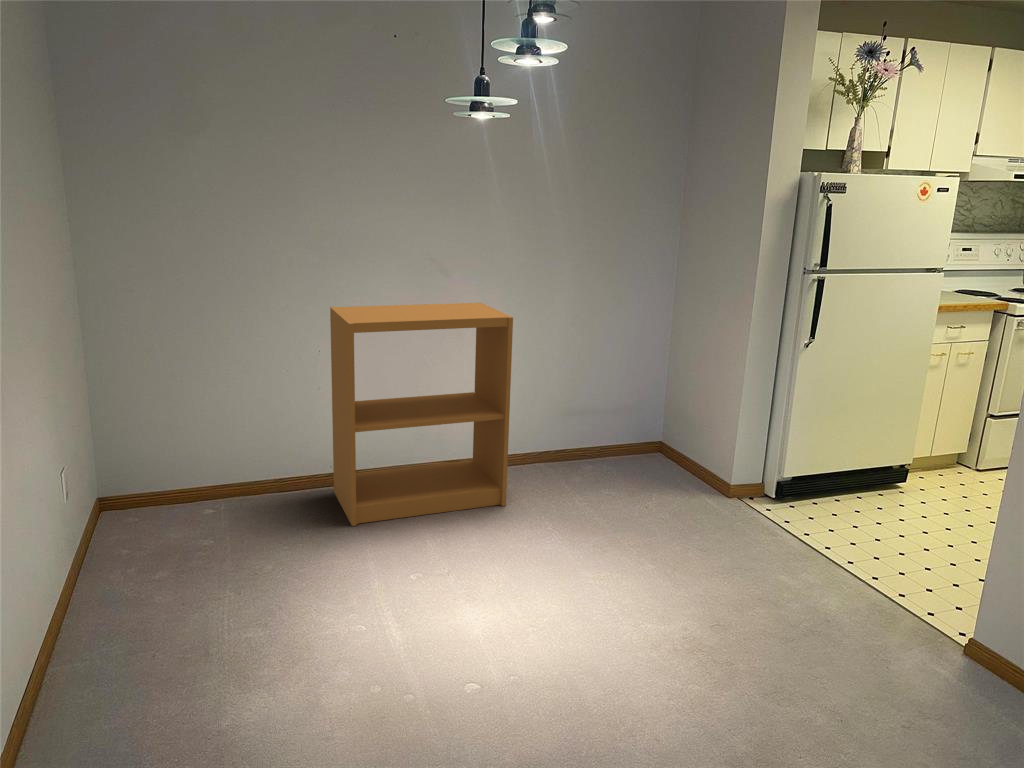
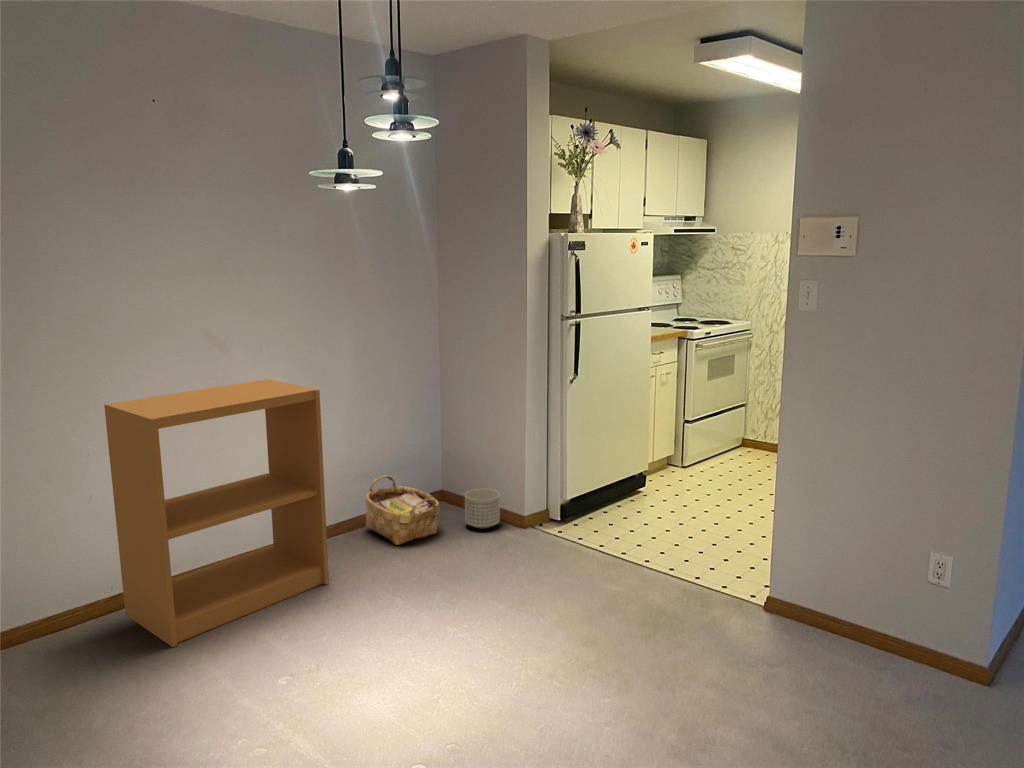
woven basket: none [569,415,641,486] -> present [366,475,439,545]
planter: none [668,447,709,489] -> present [465,489,500,529]

